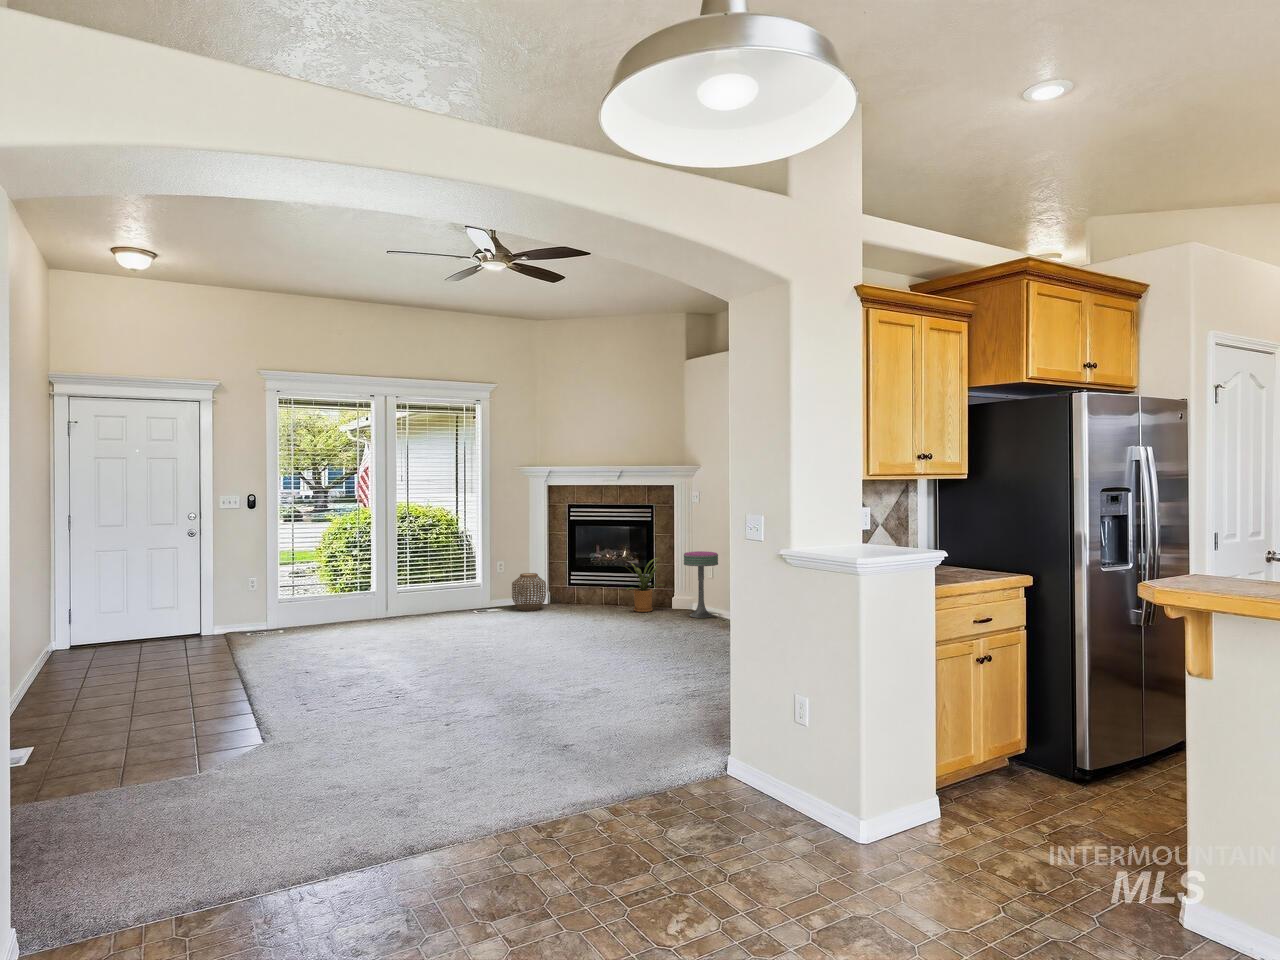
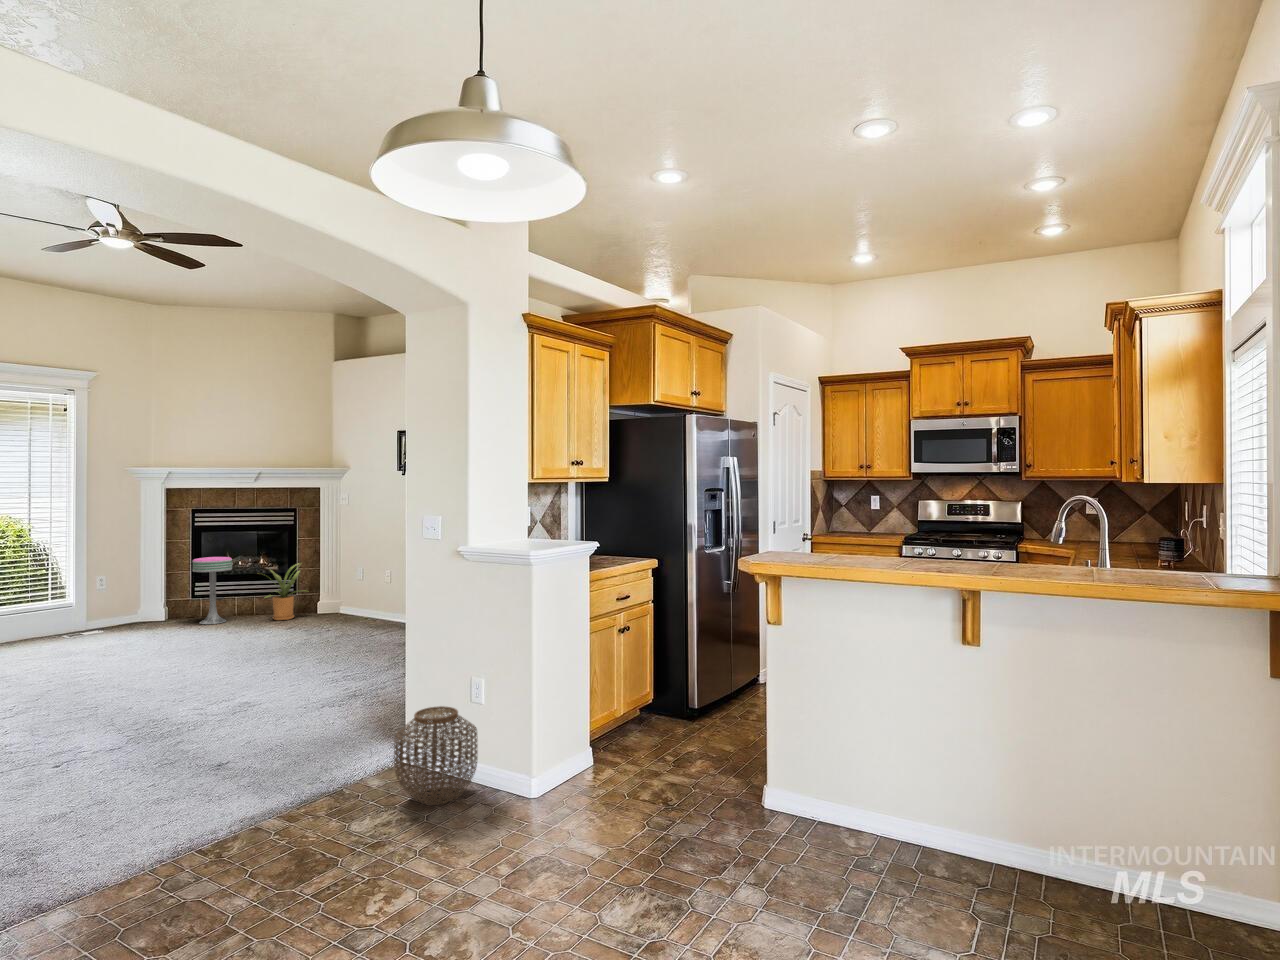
bar stool: present [684,551,718,618] -> present [192,557,232,624]
woven basket: present [512,573,546,611] -> present [394,706,478,805]

